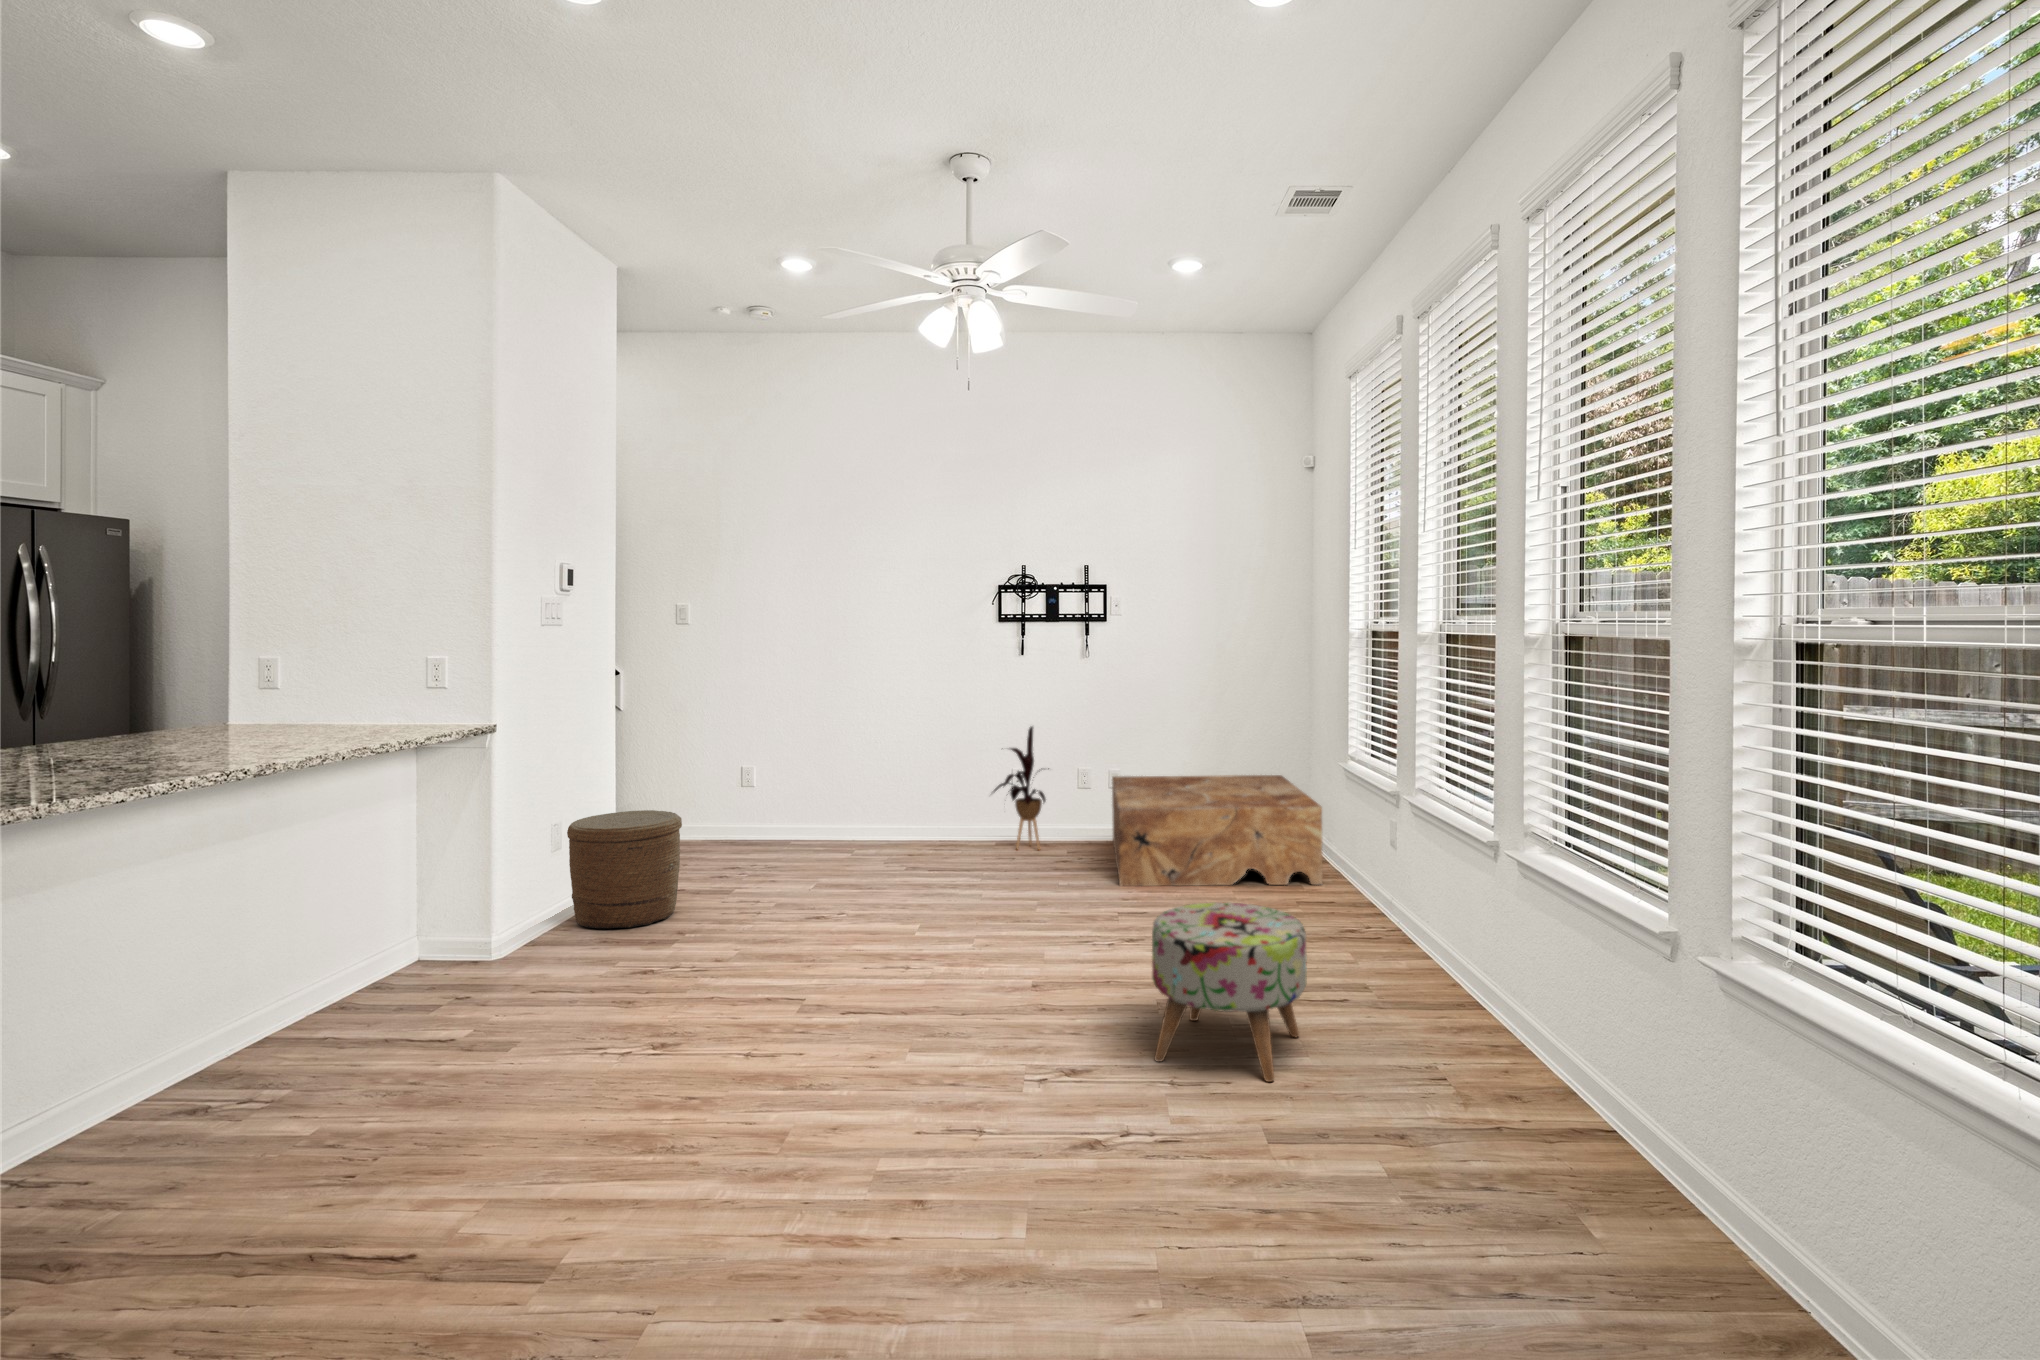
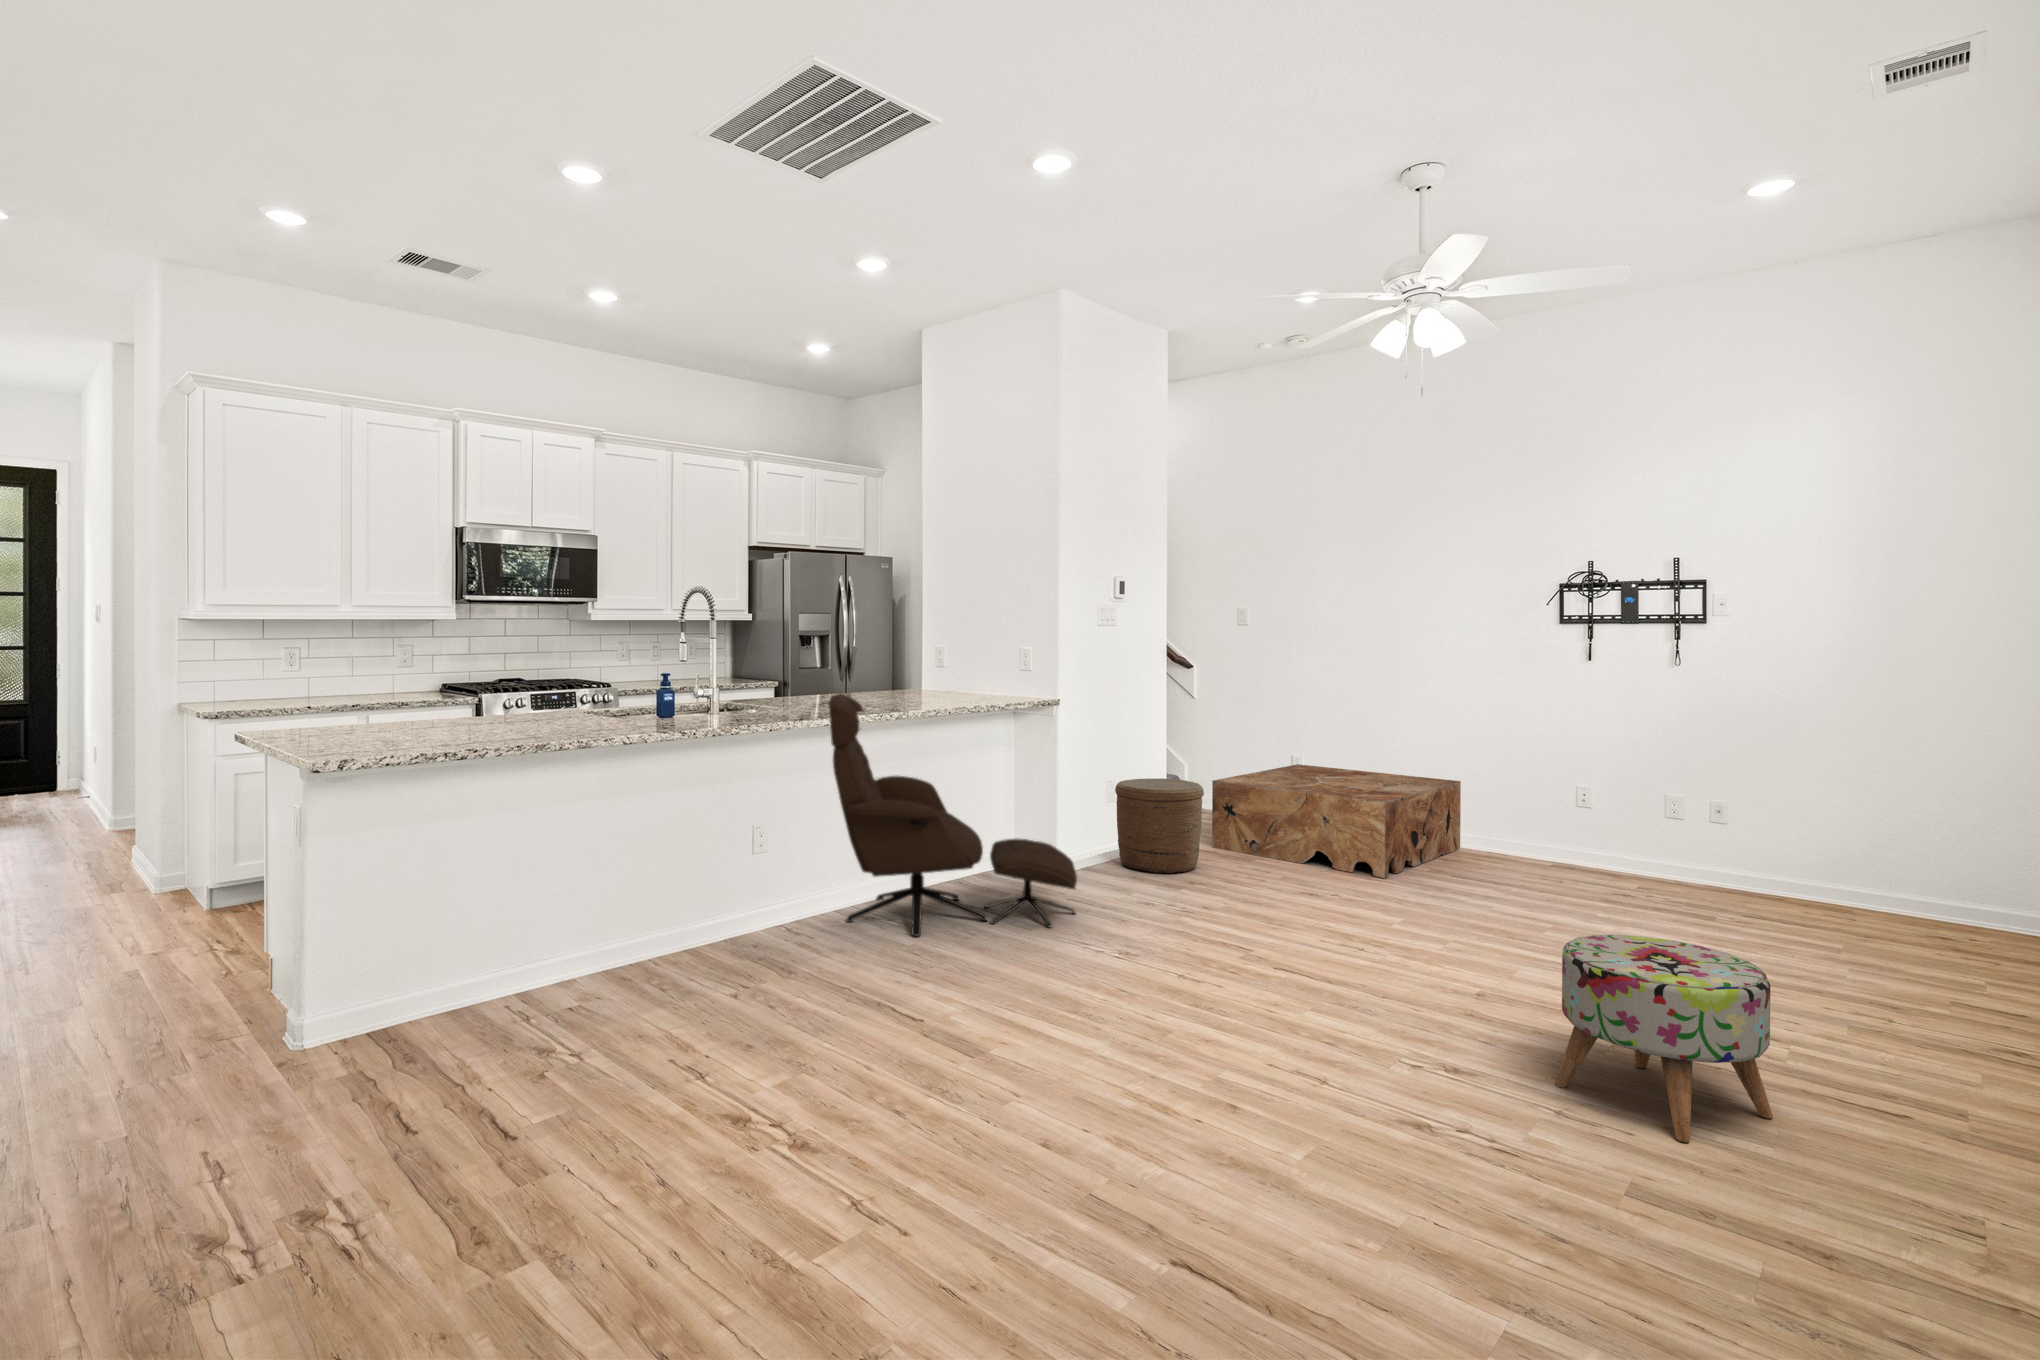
house plant: present [993,727,1049,849] -> none [1533,739,1618,880]
lounge chair: none [111,749,569,1124] -> present [828,694,1077,936]
coffee table: present [1112,775,1322,886] -> present [1212,764,1461,878]

